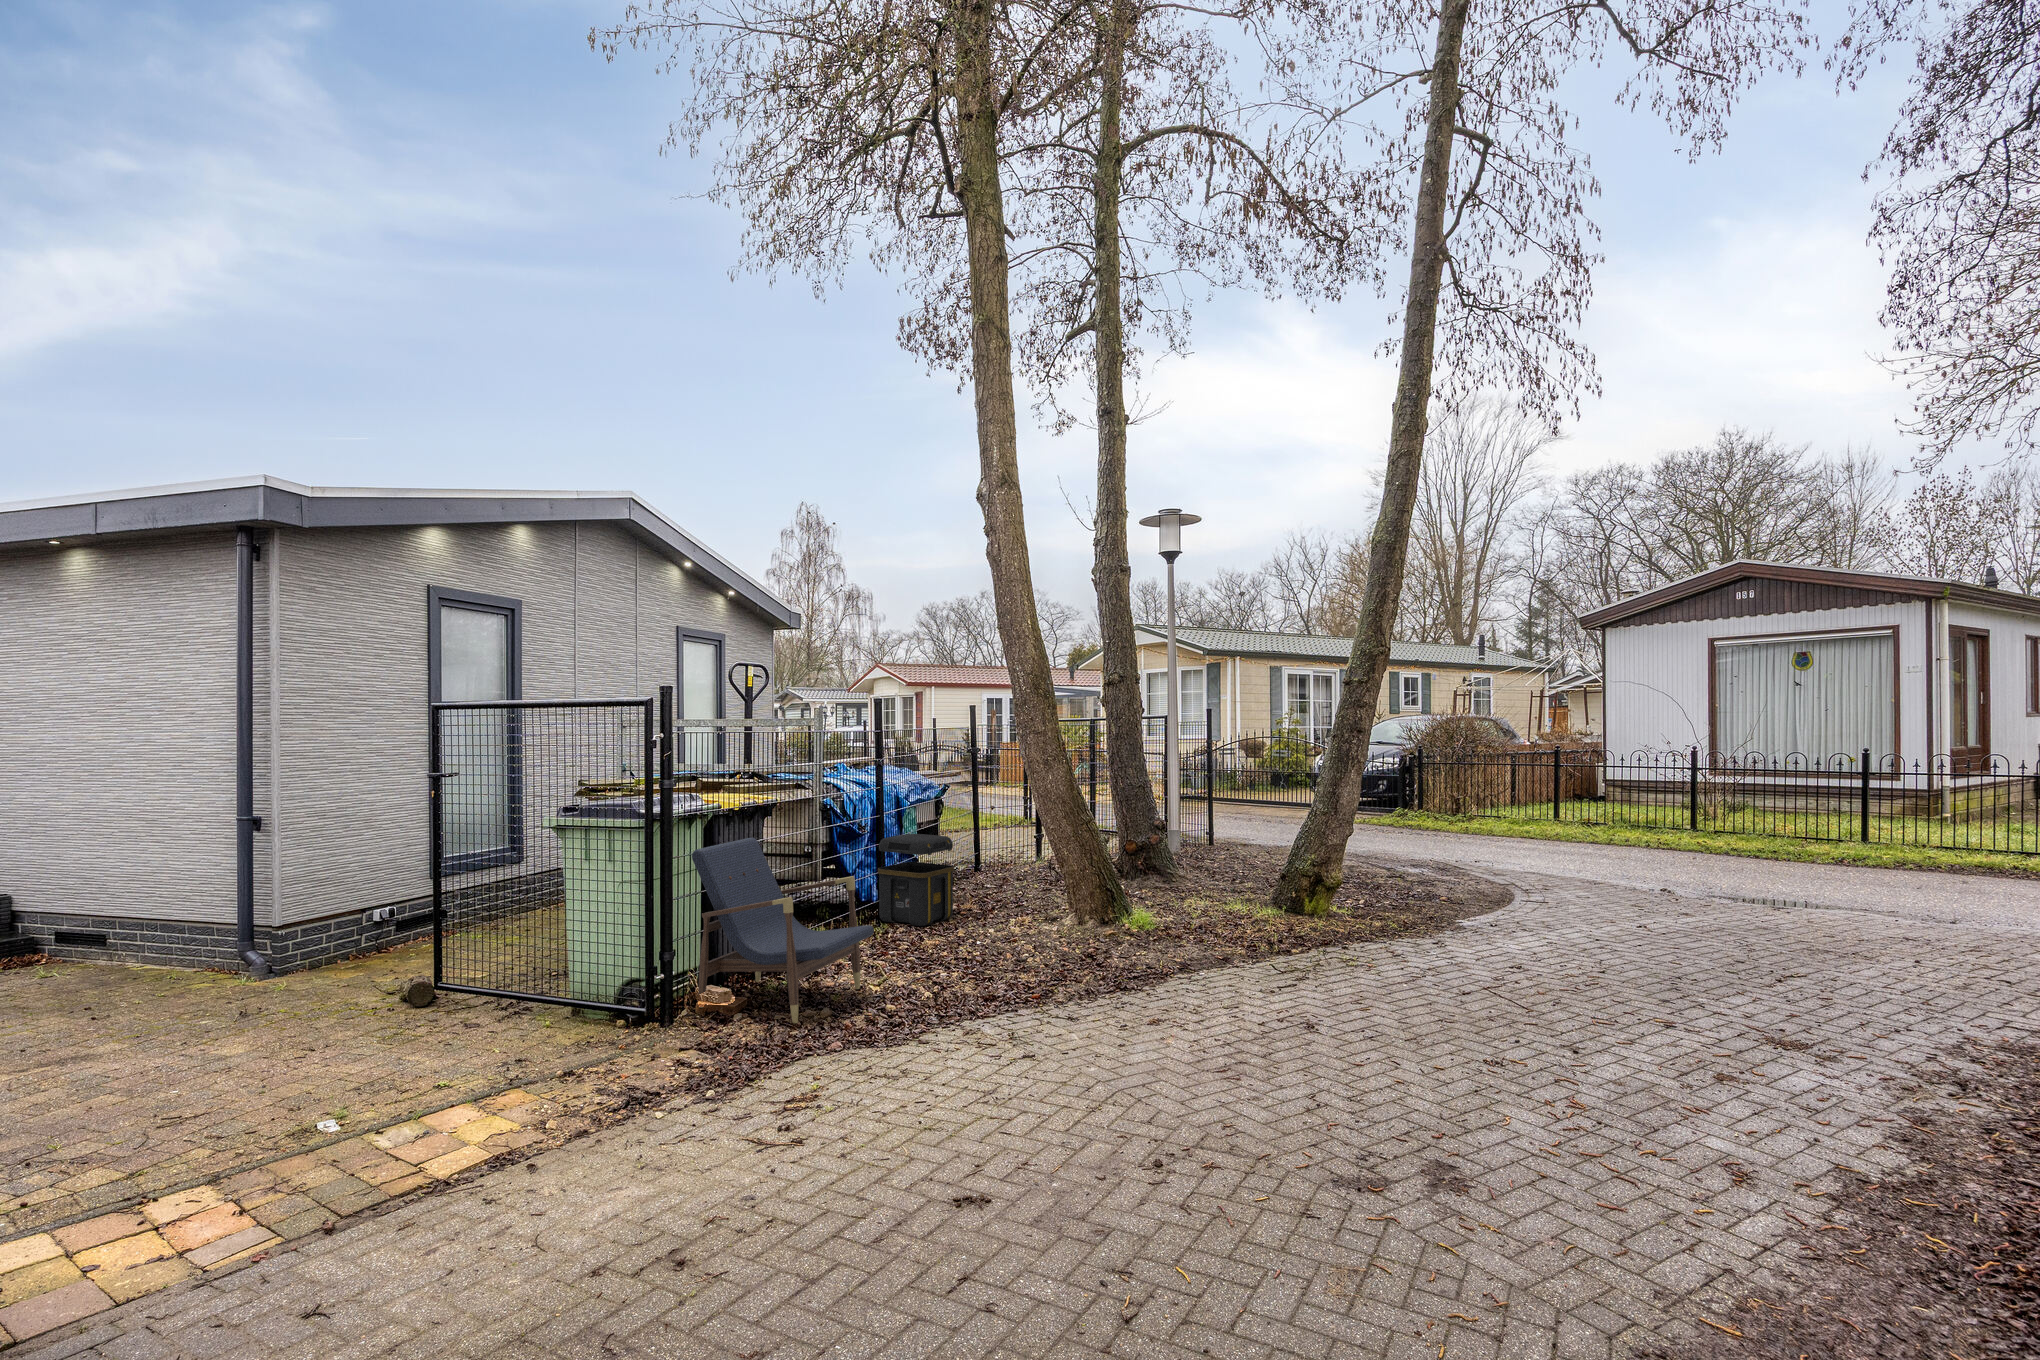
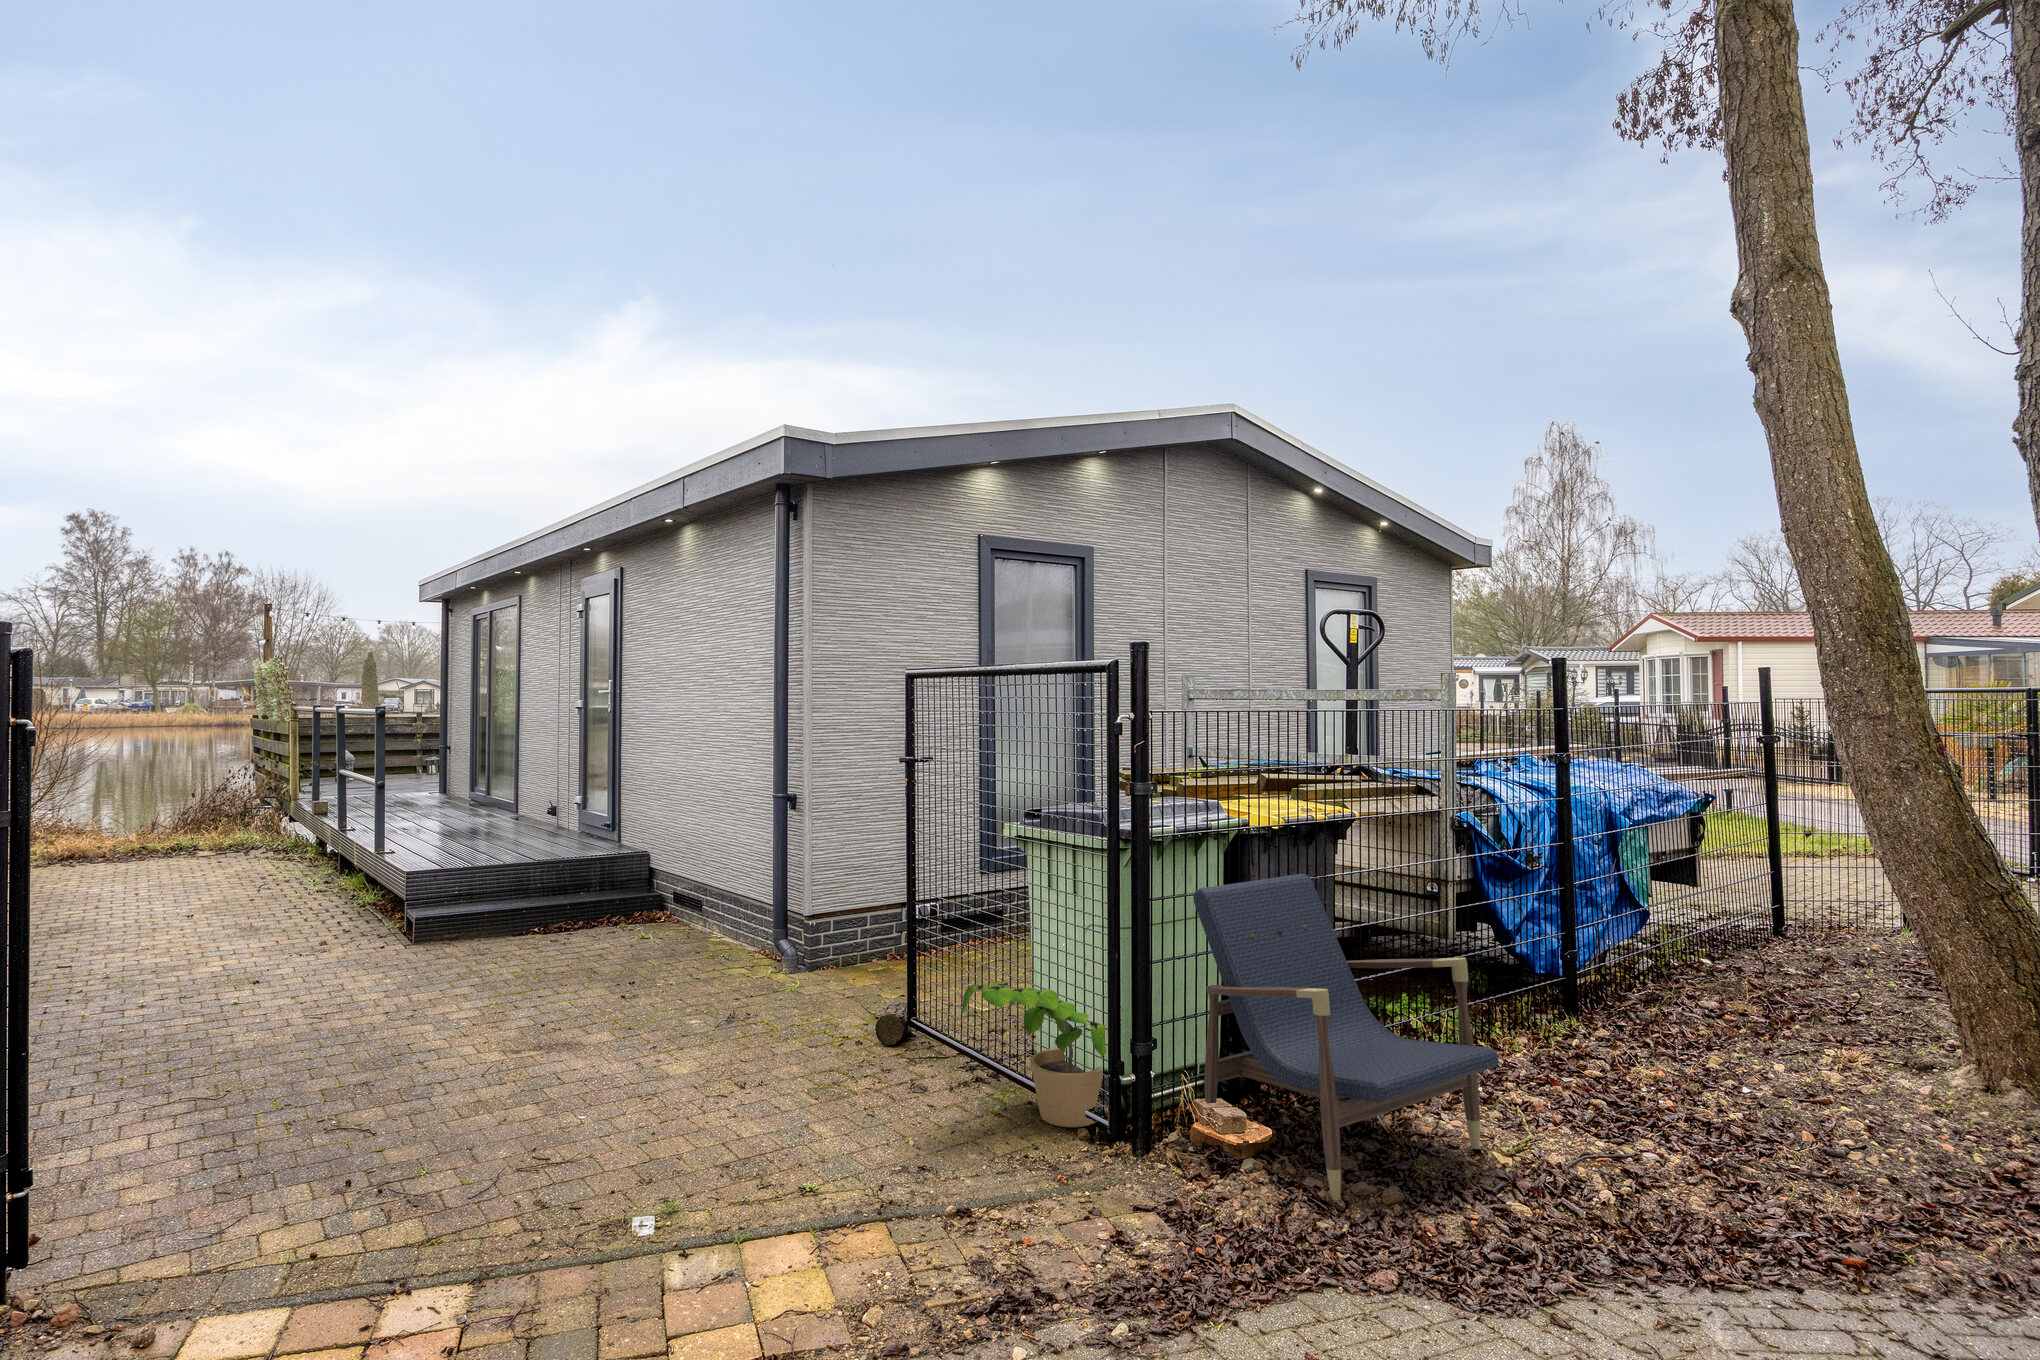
toolbox: present [878,834,954,926] -> none [1563,877,1709,1034]
potted plant: none [536,927,639,1025] -> present [961,981,1106,1127]

